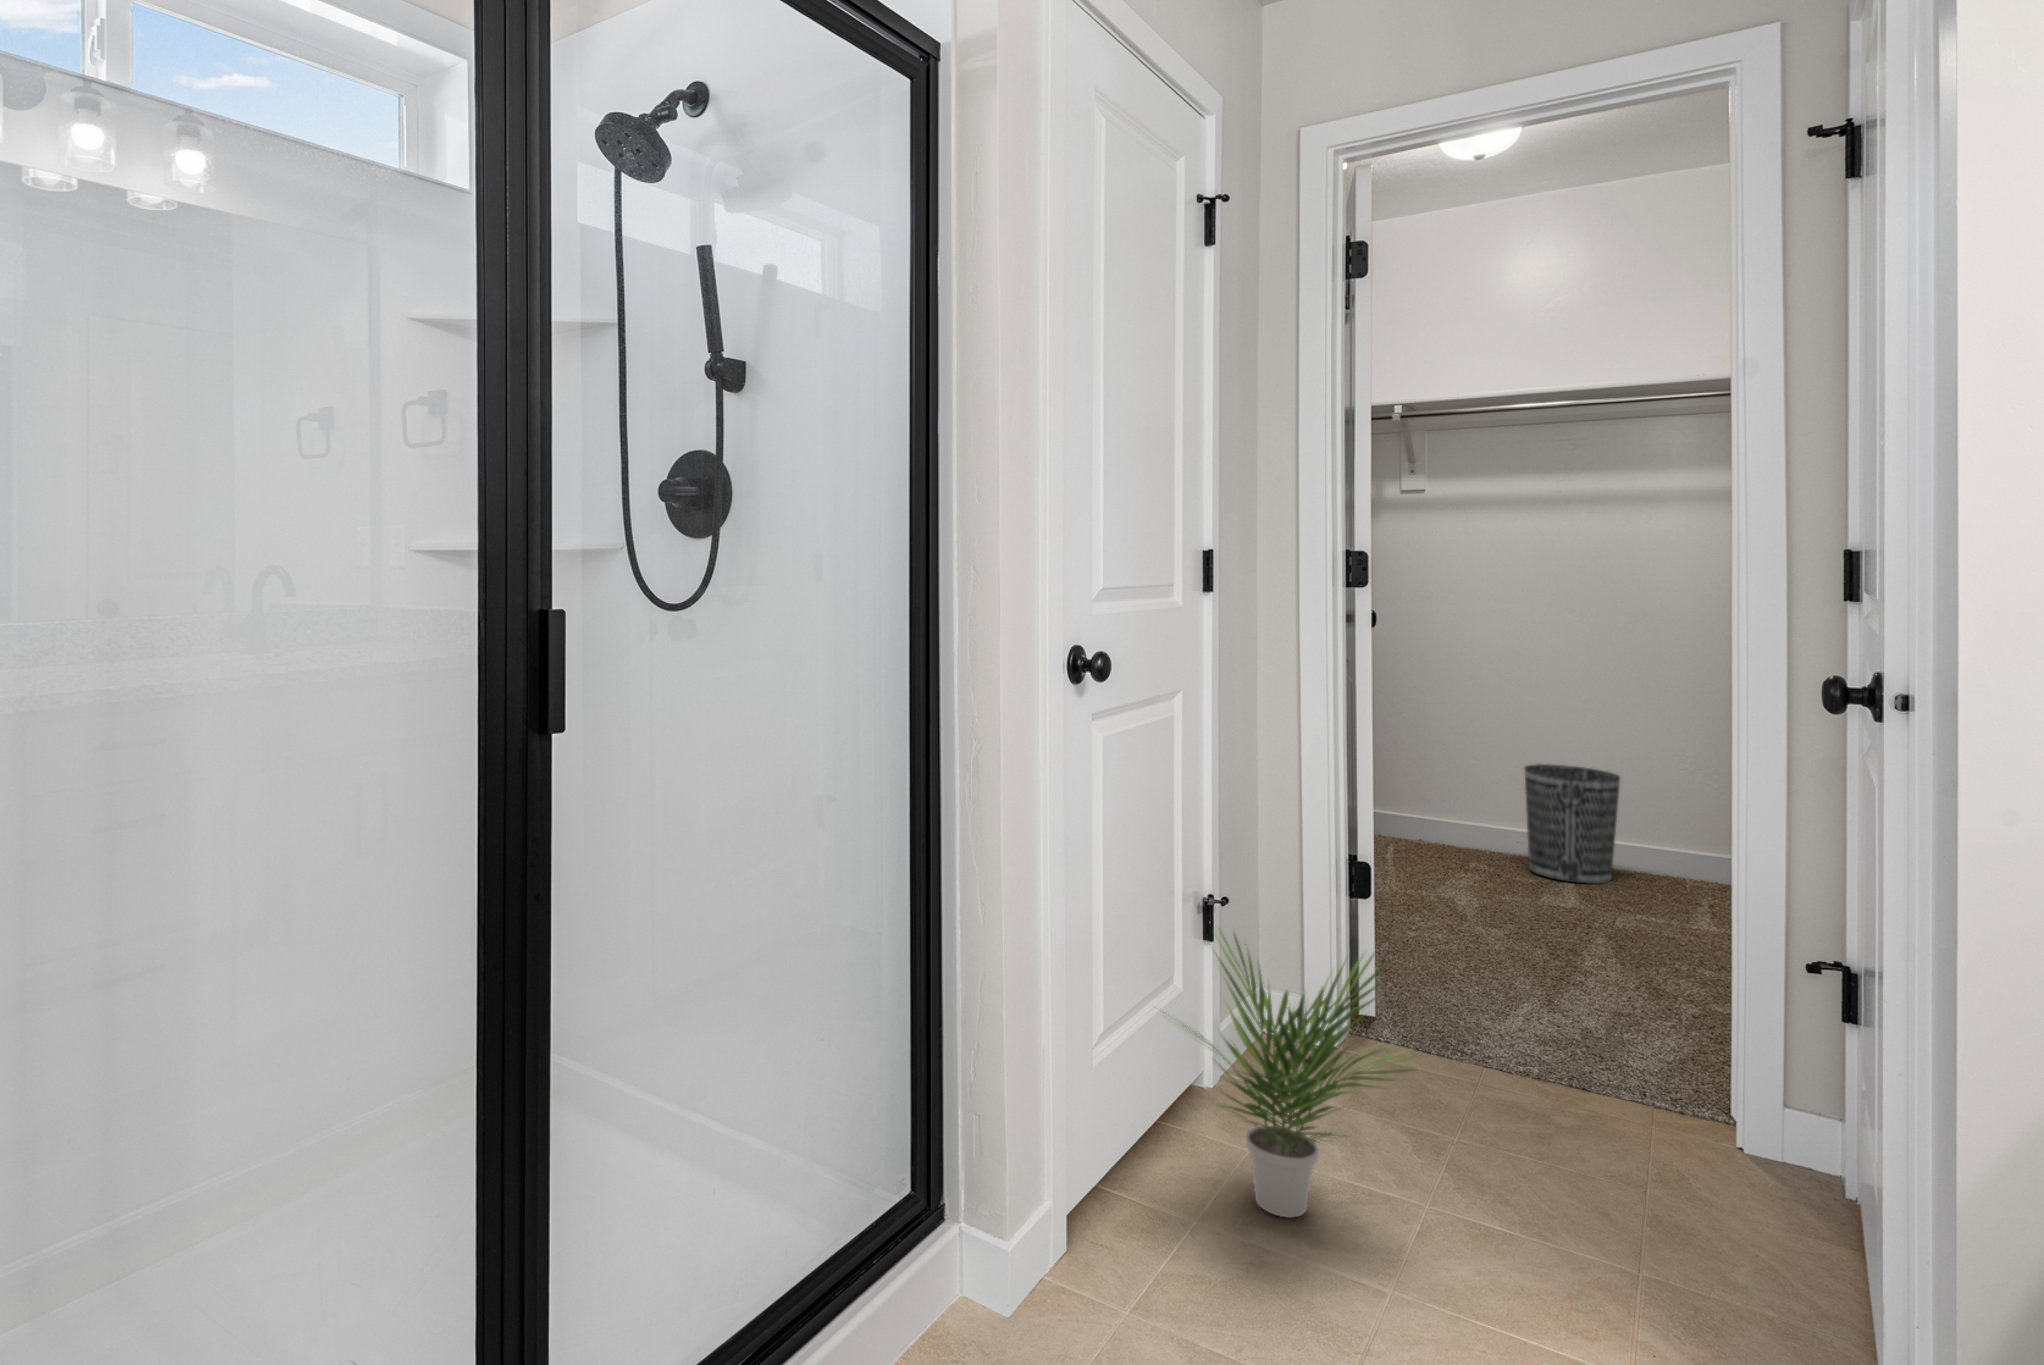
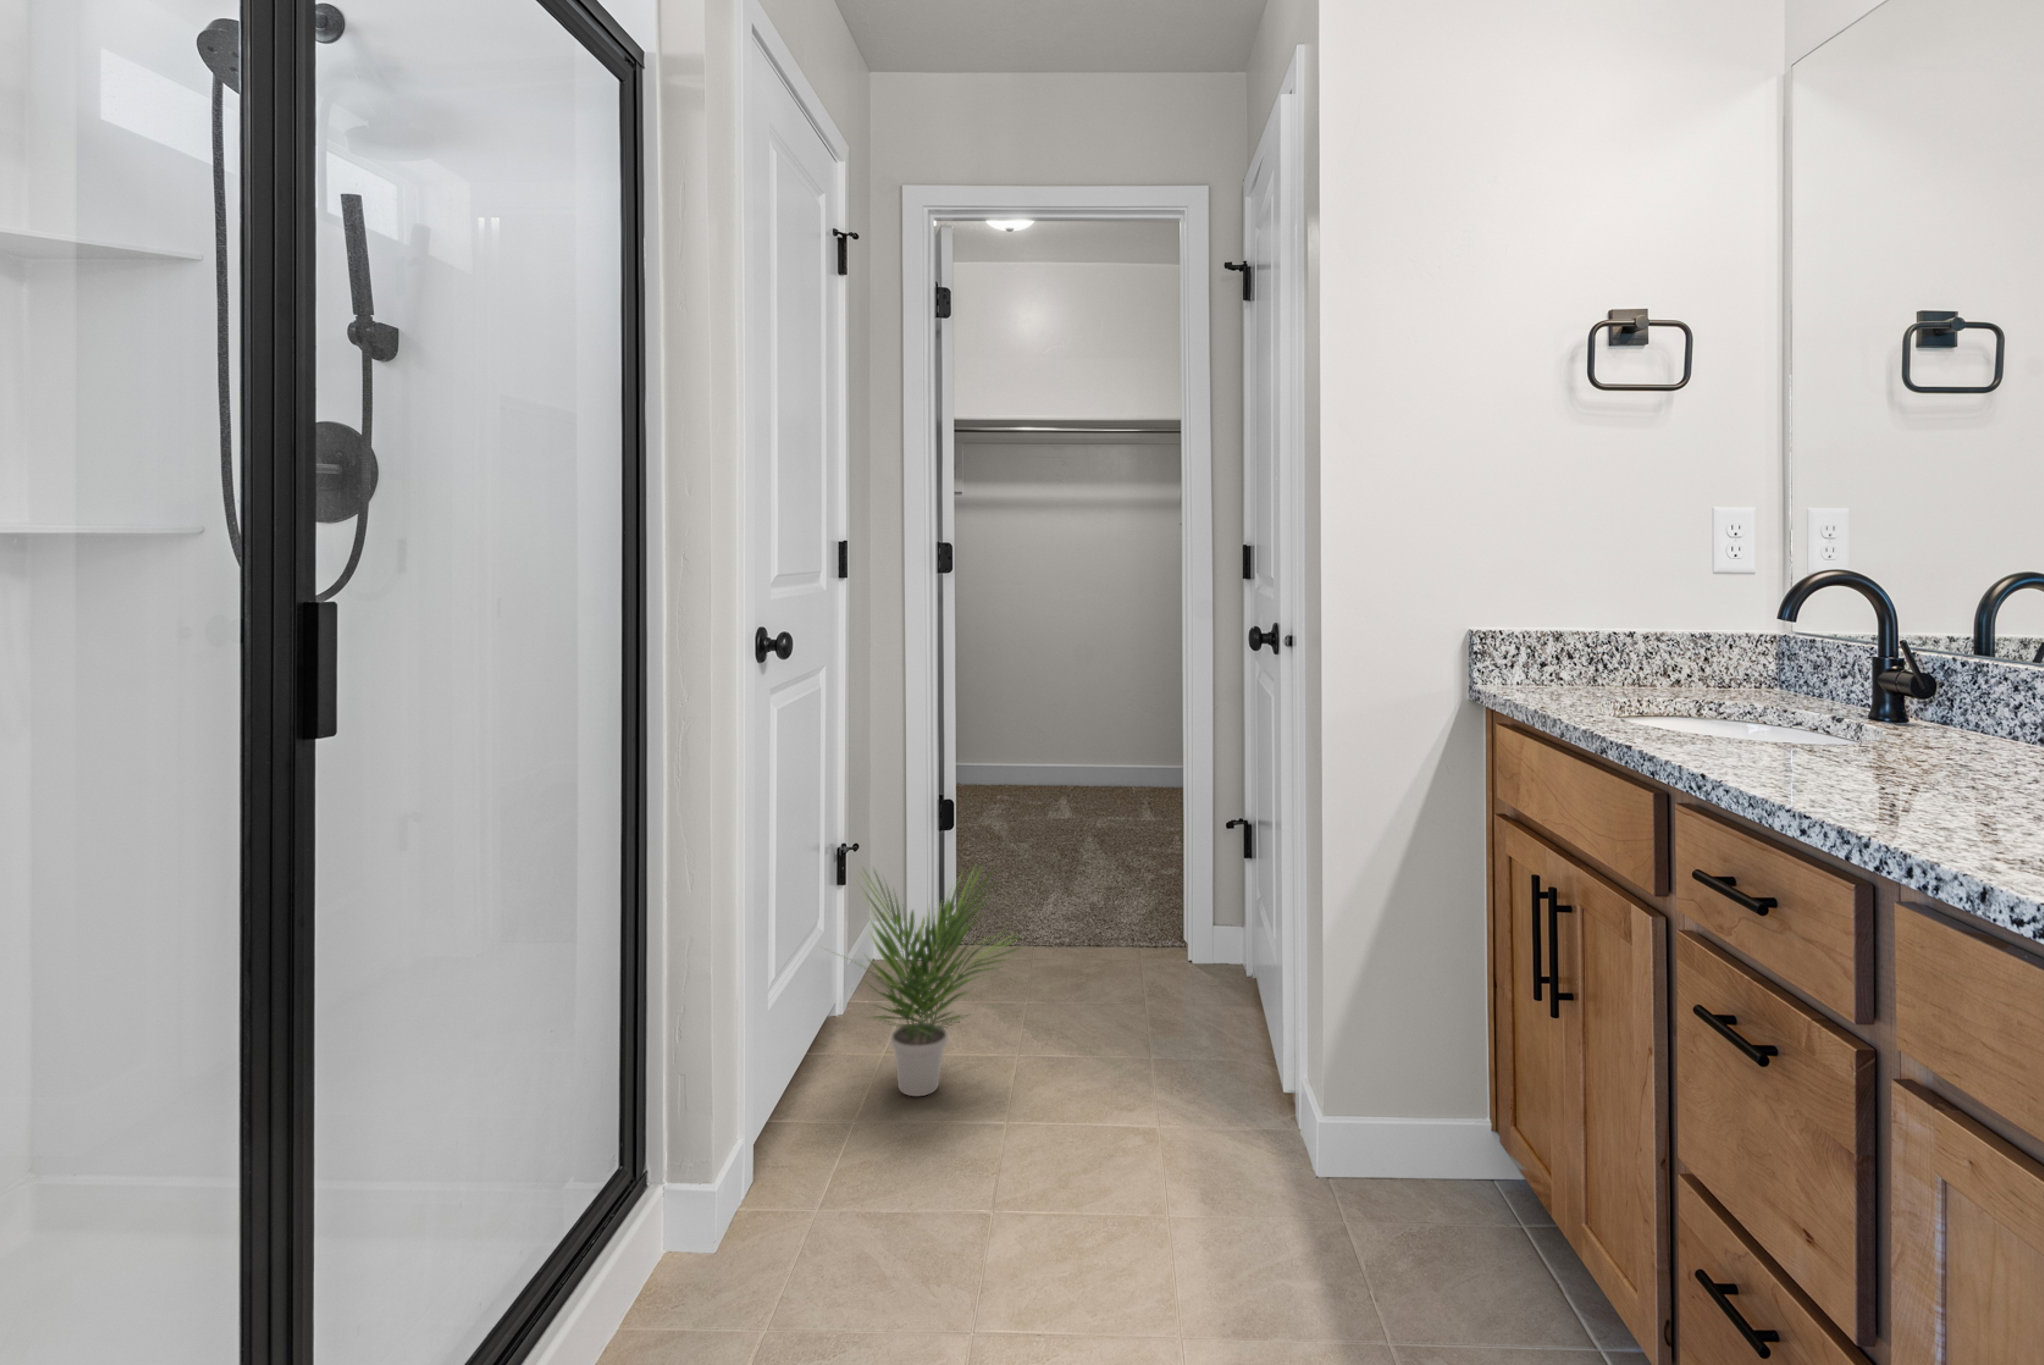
wastebasket: present [1525,764,1620,884] -> none [1026,712,1088,799]

